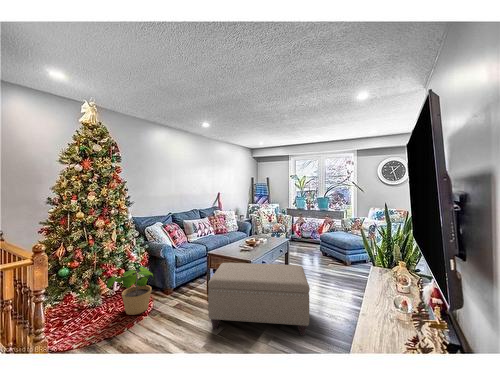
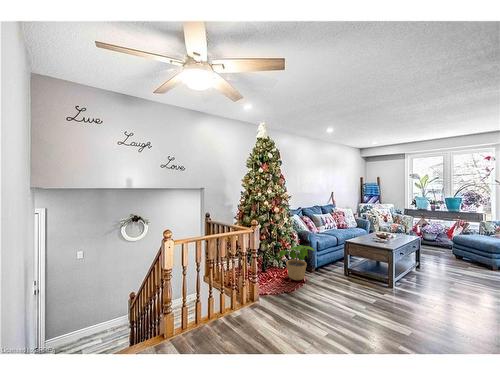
ottoman: present [208,263,310,335] -> none [364,250,473,321]

